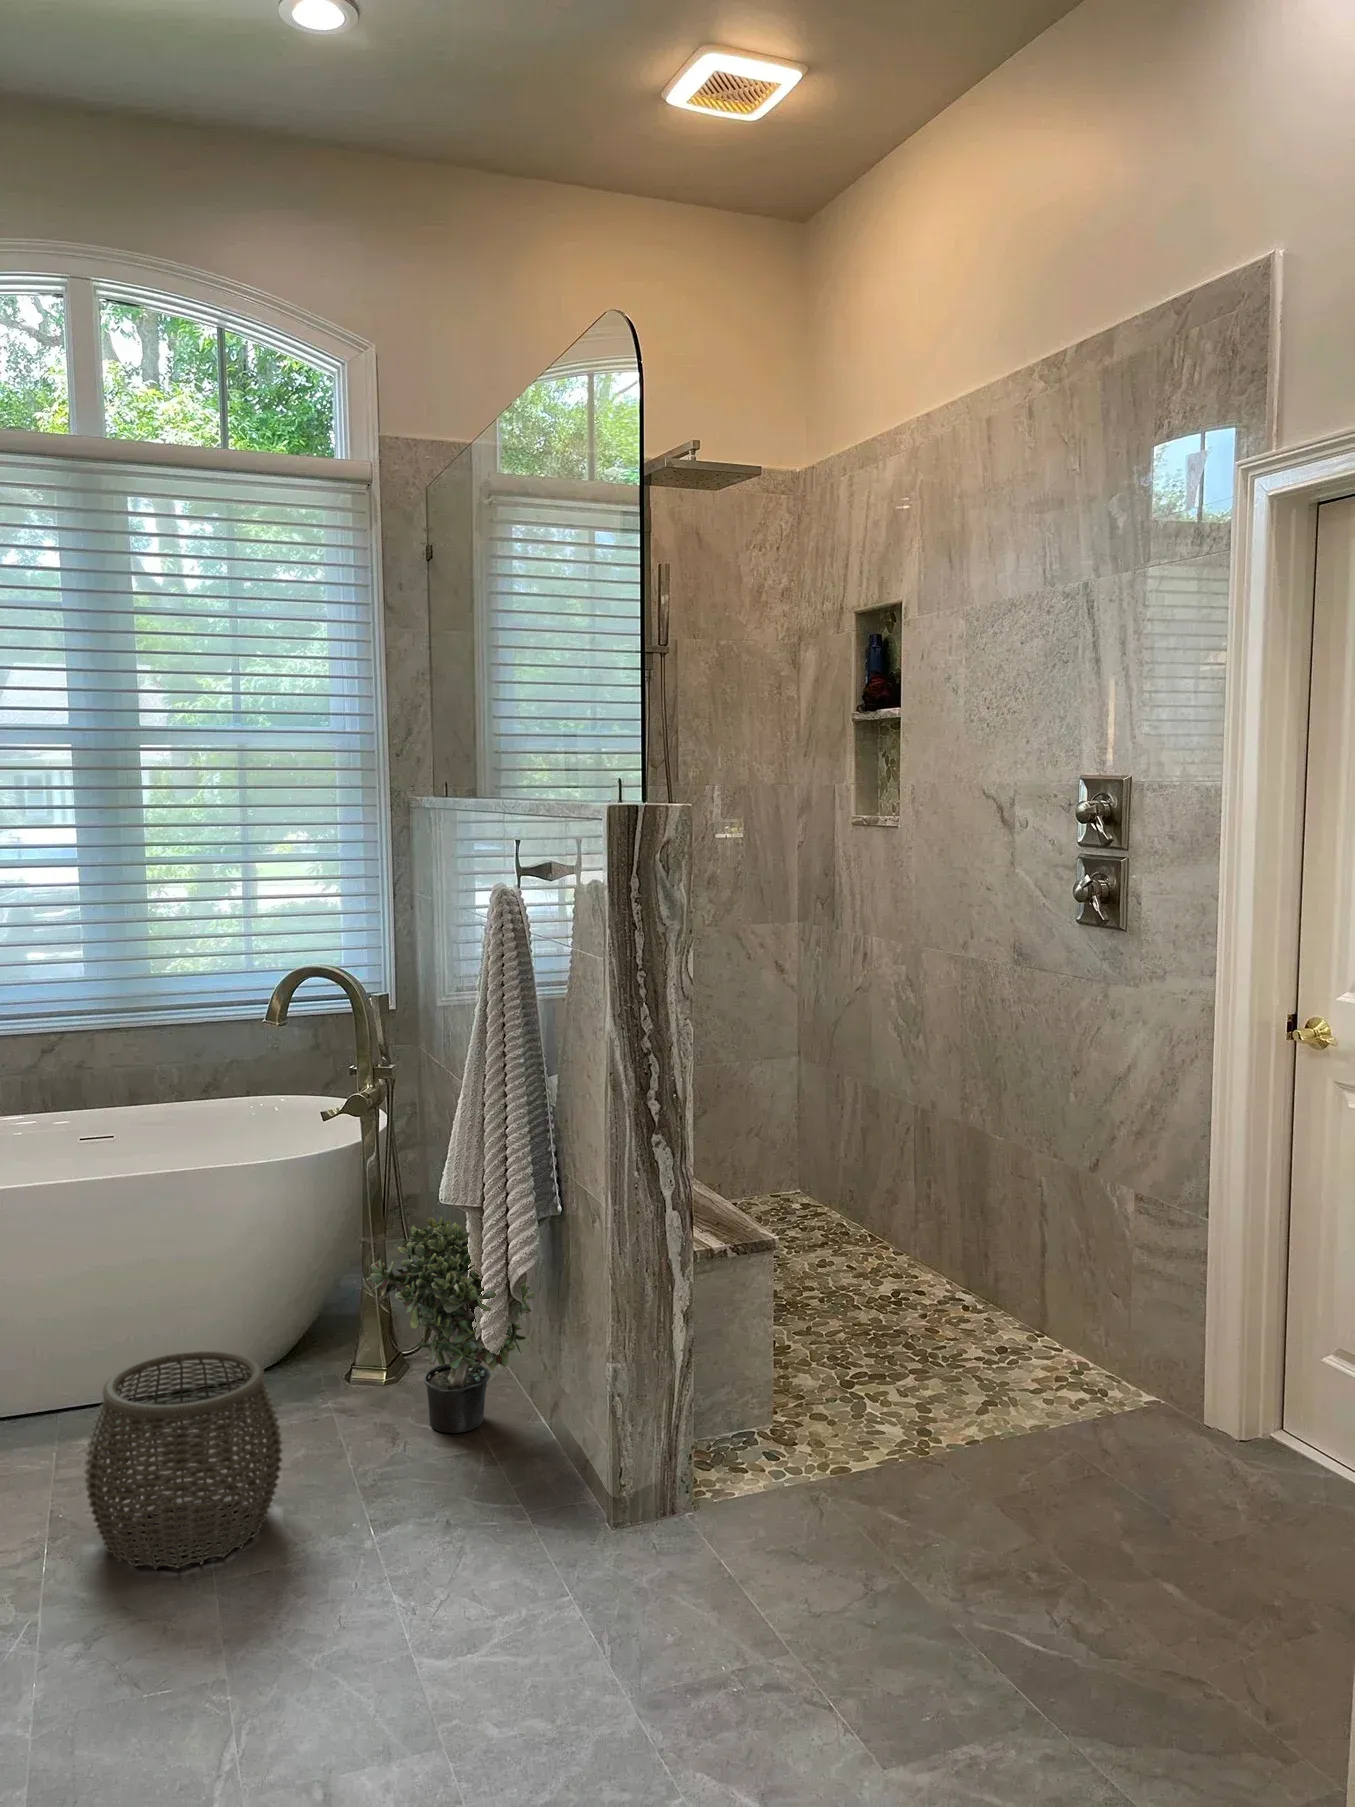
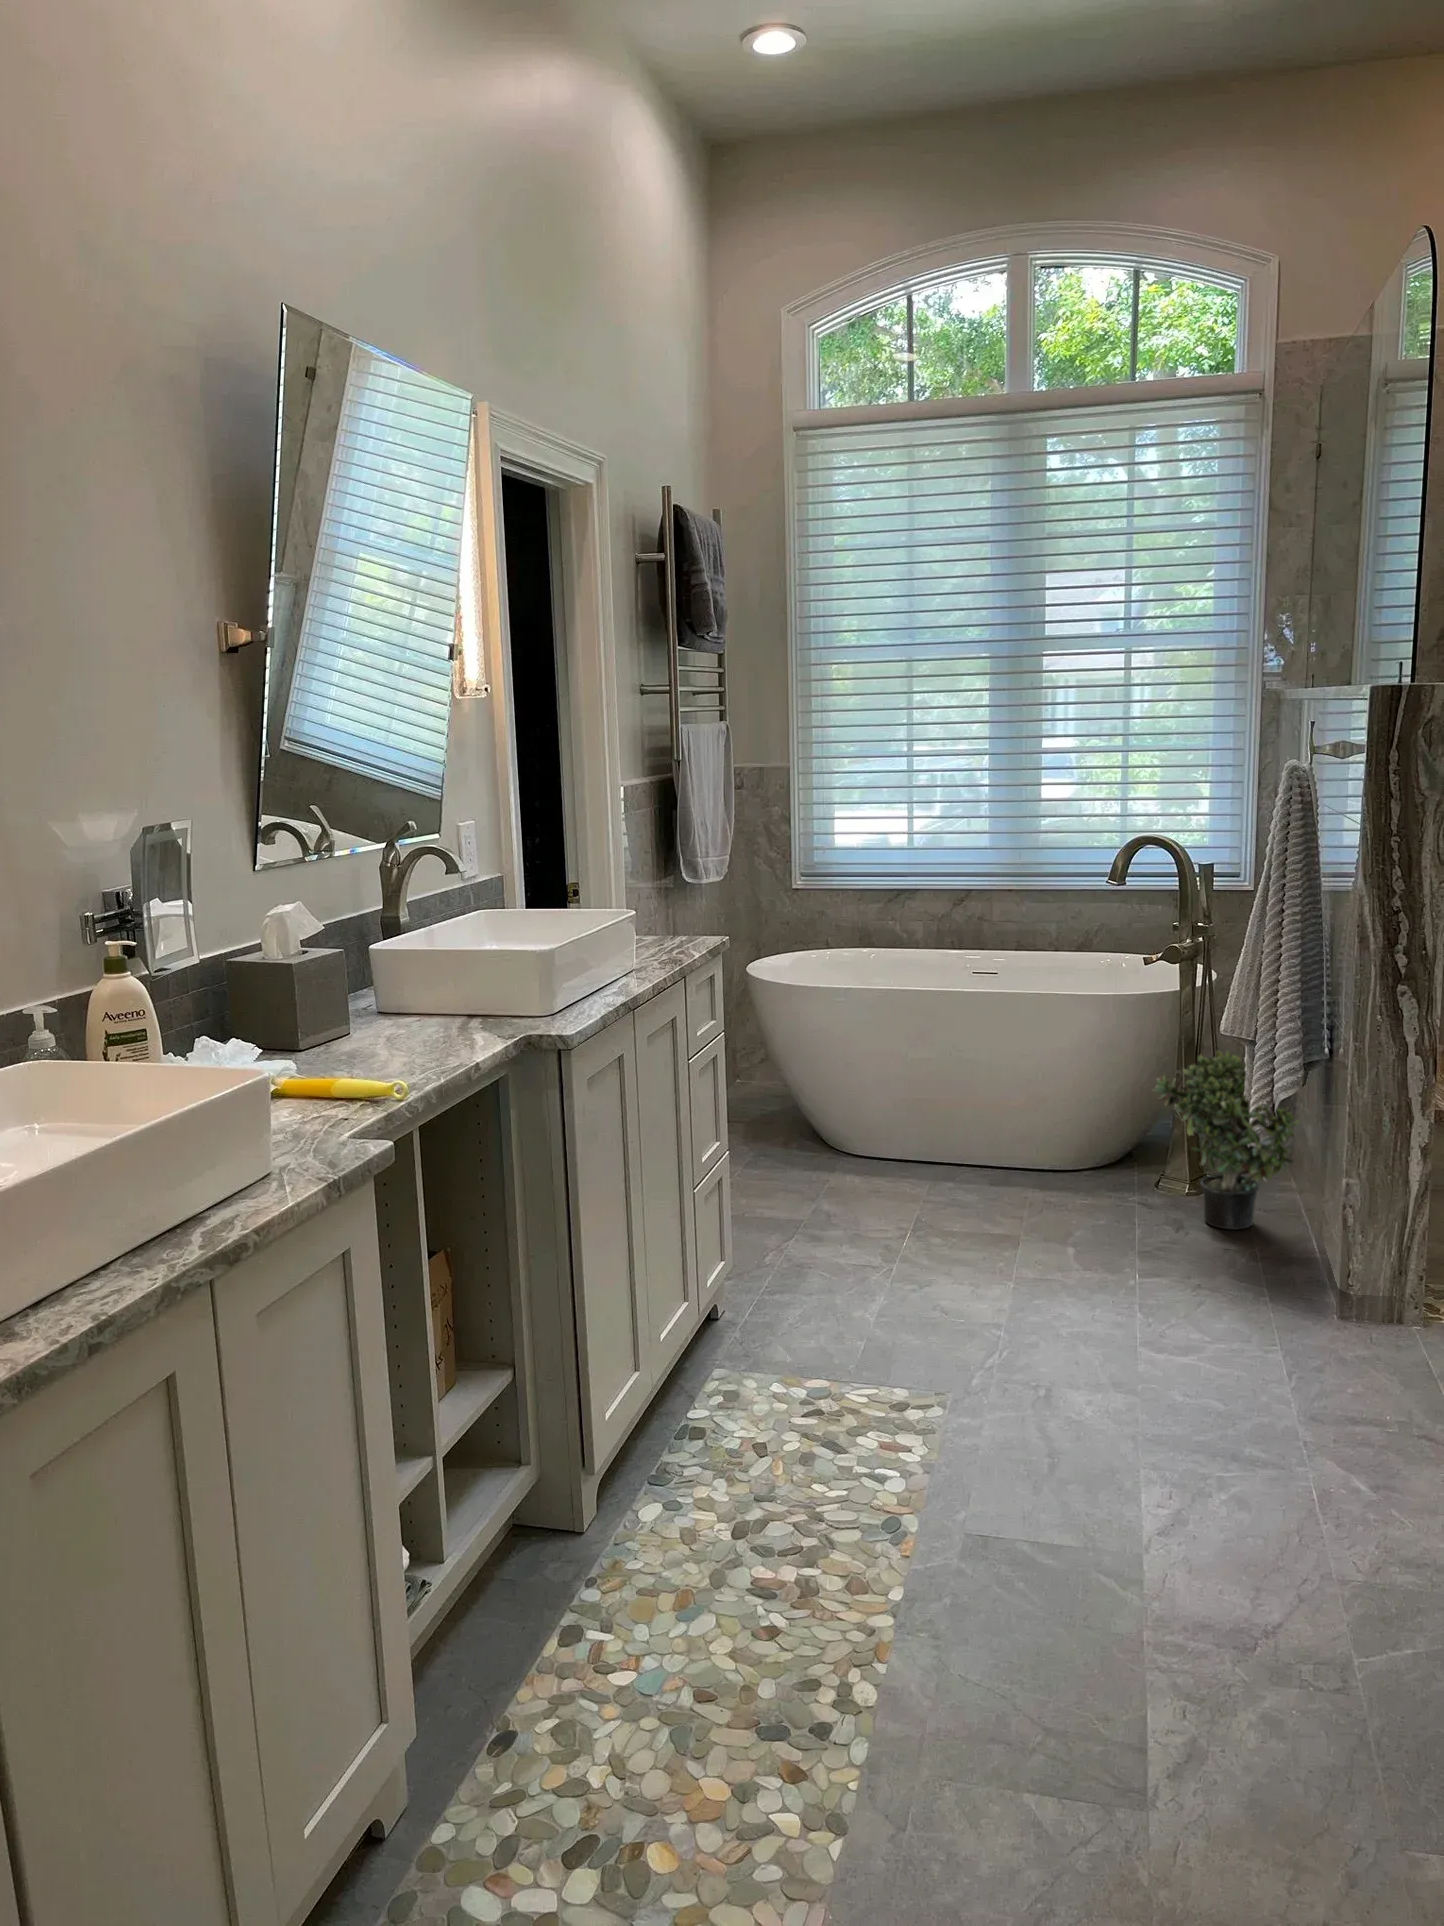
woven basket: present [85,1351,282,1569] -> none [926,1119,1068,1268]

